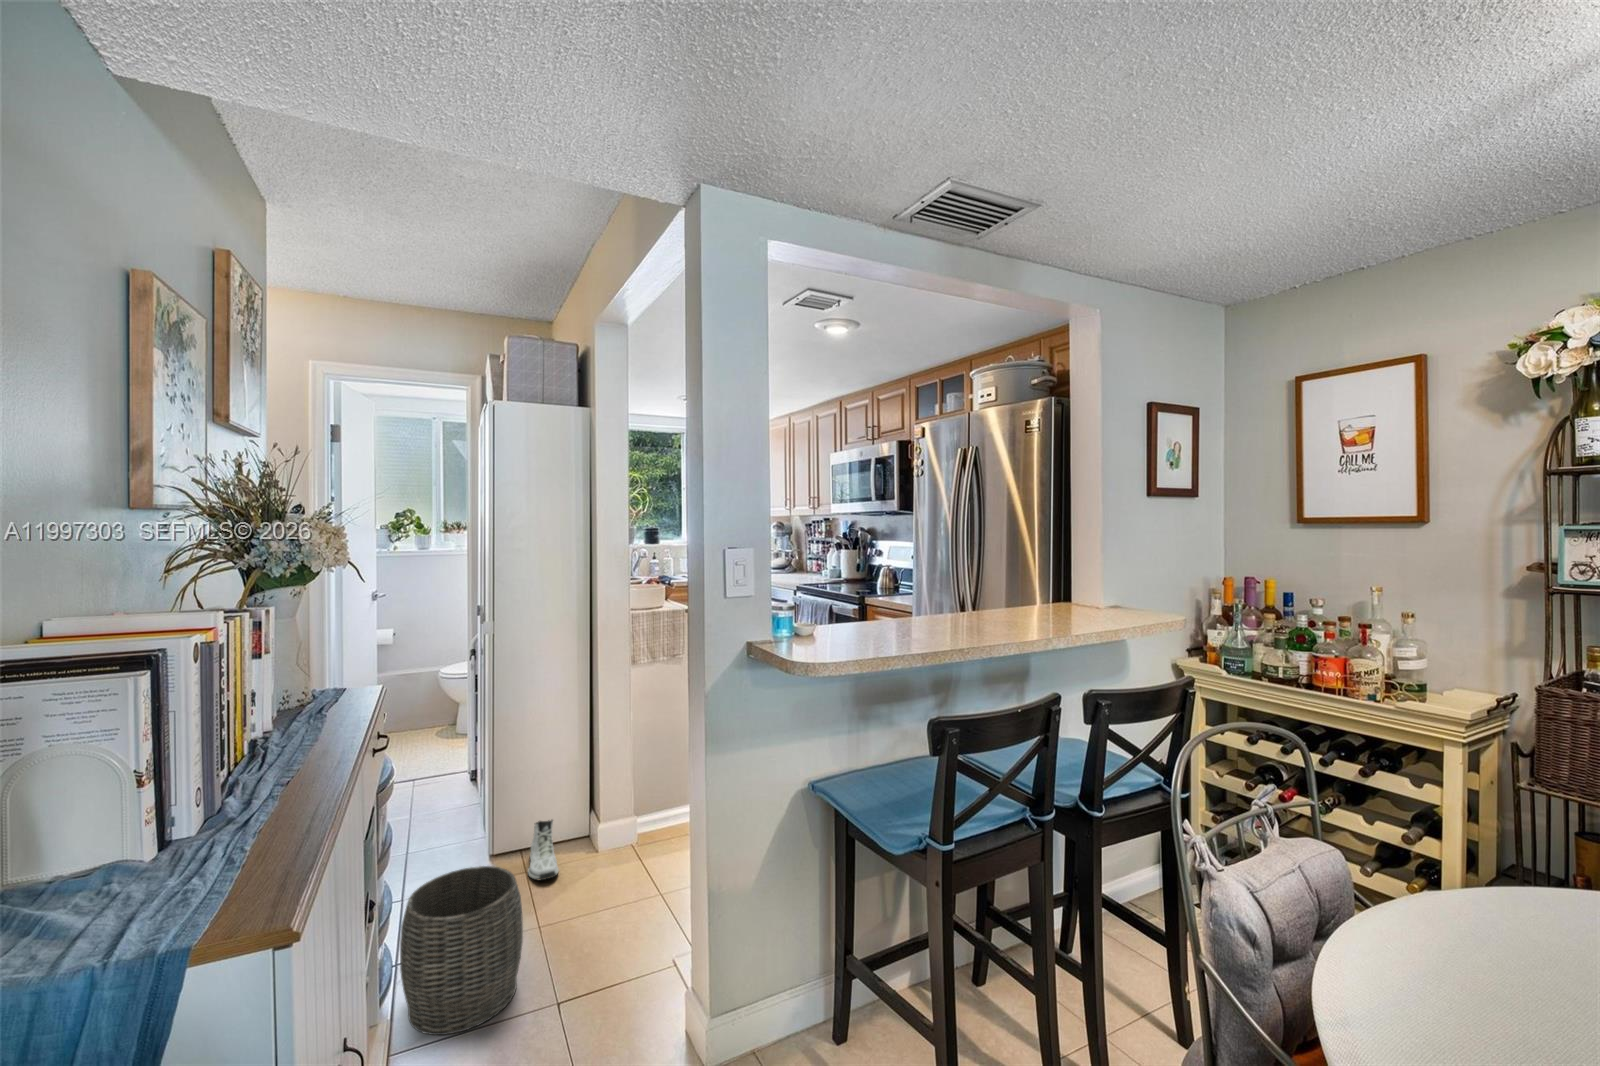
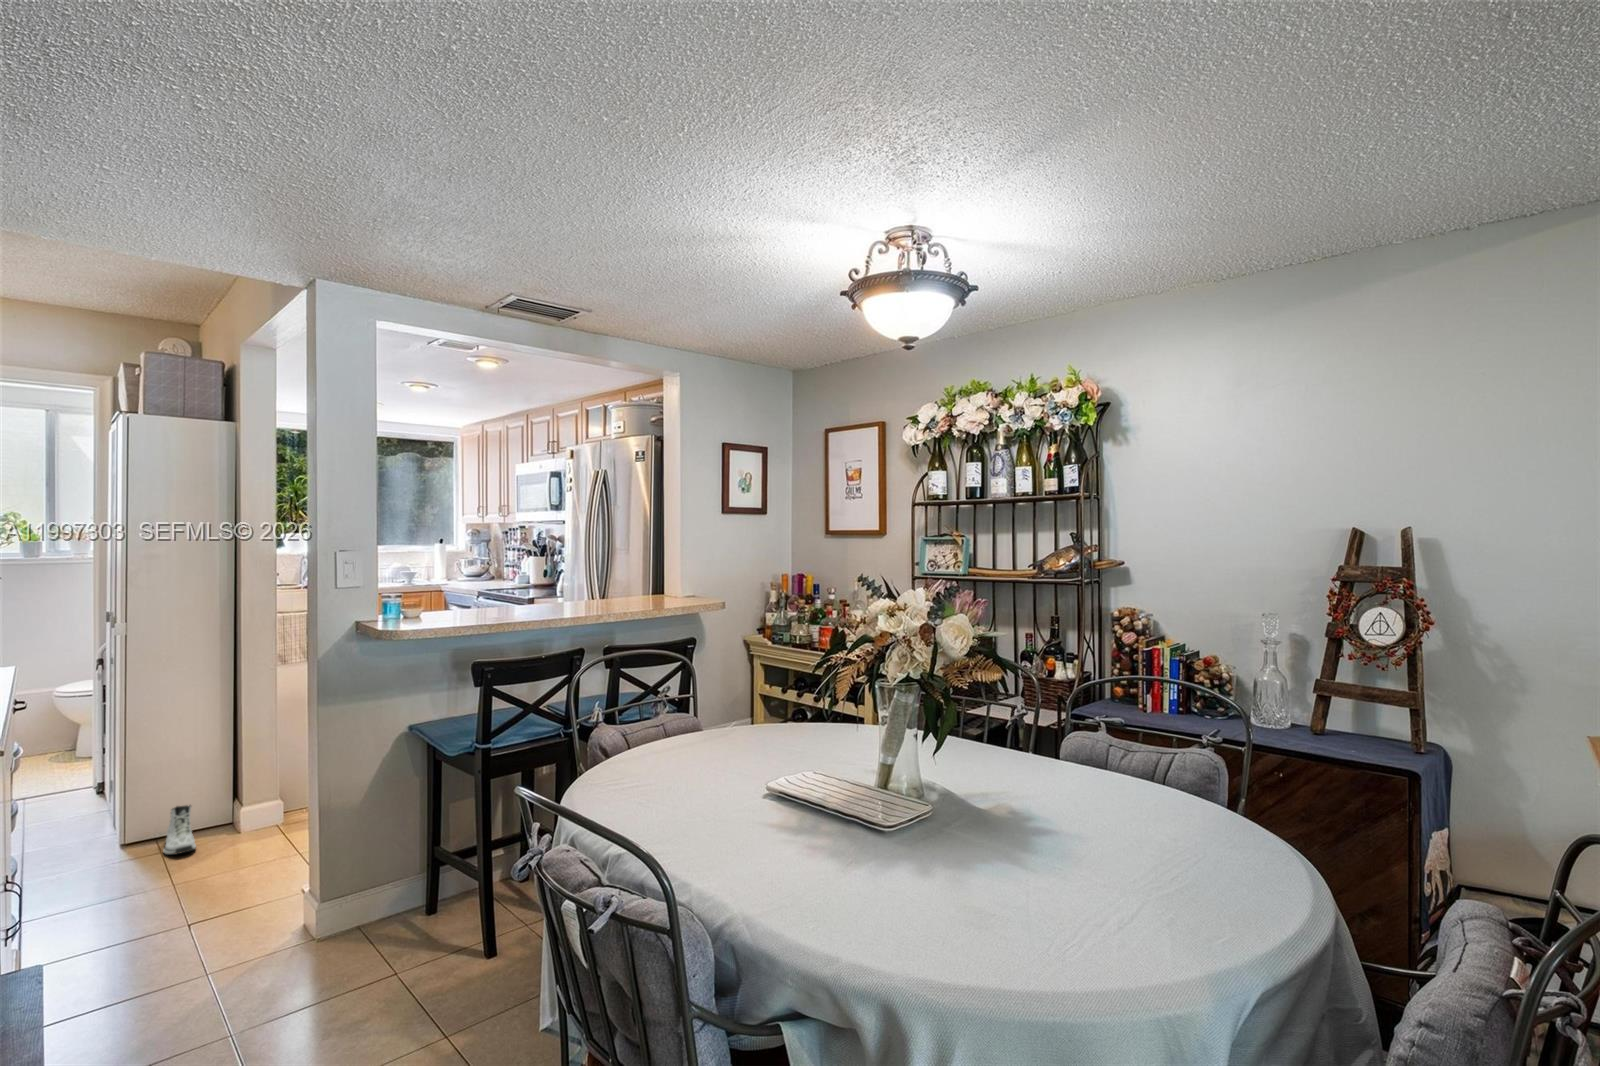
woven basket: present [400,866,523,1035] -> none [35,823,157,949]

